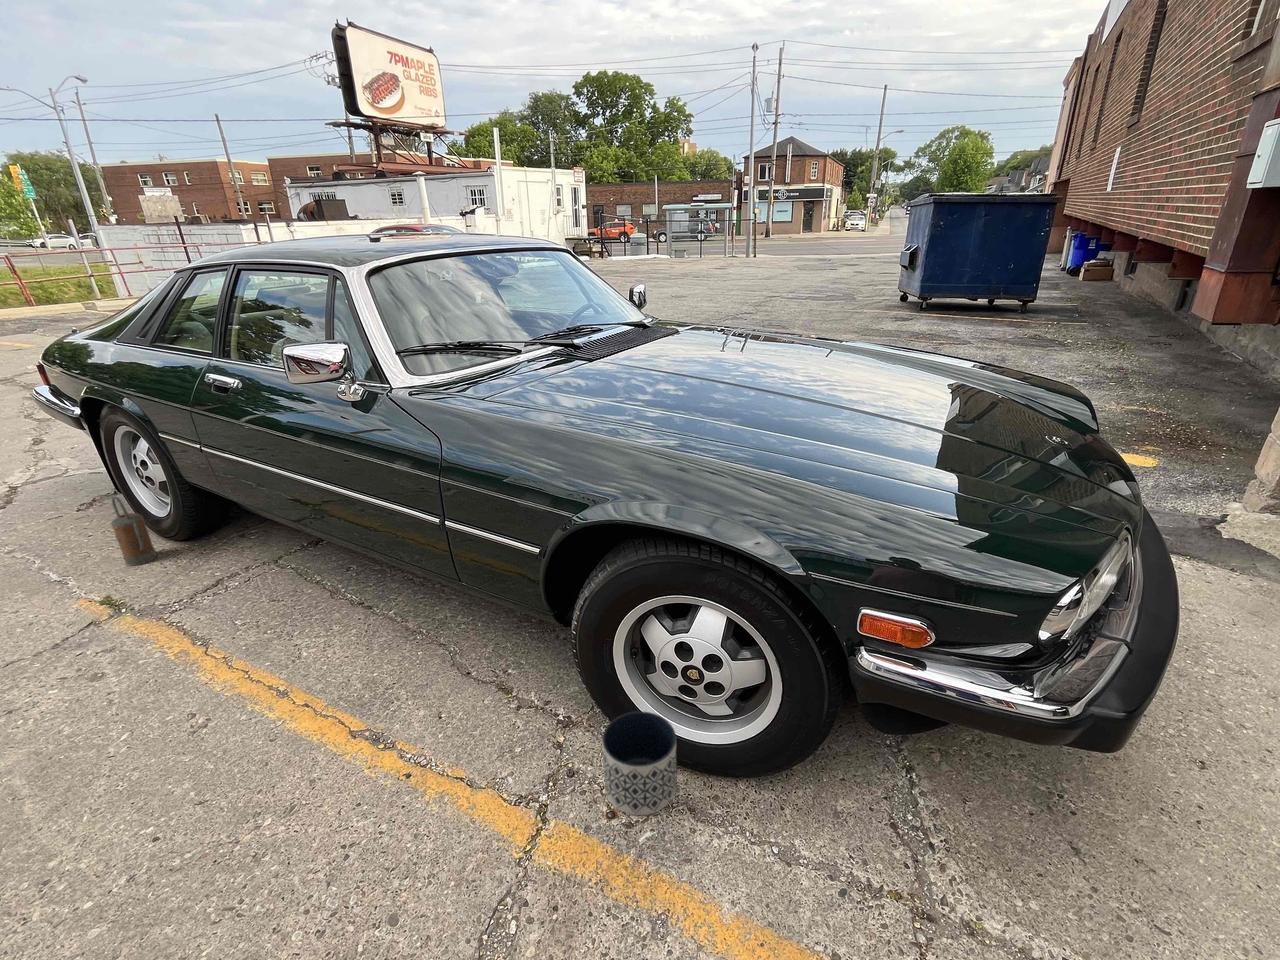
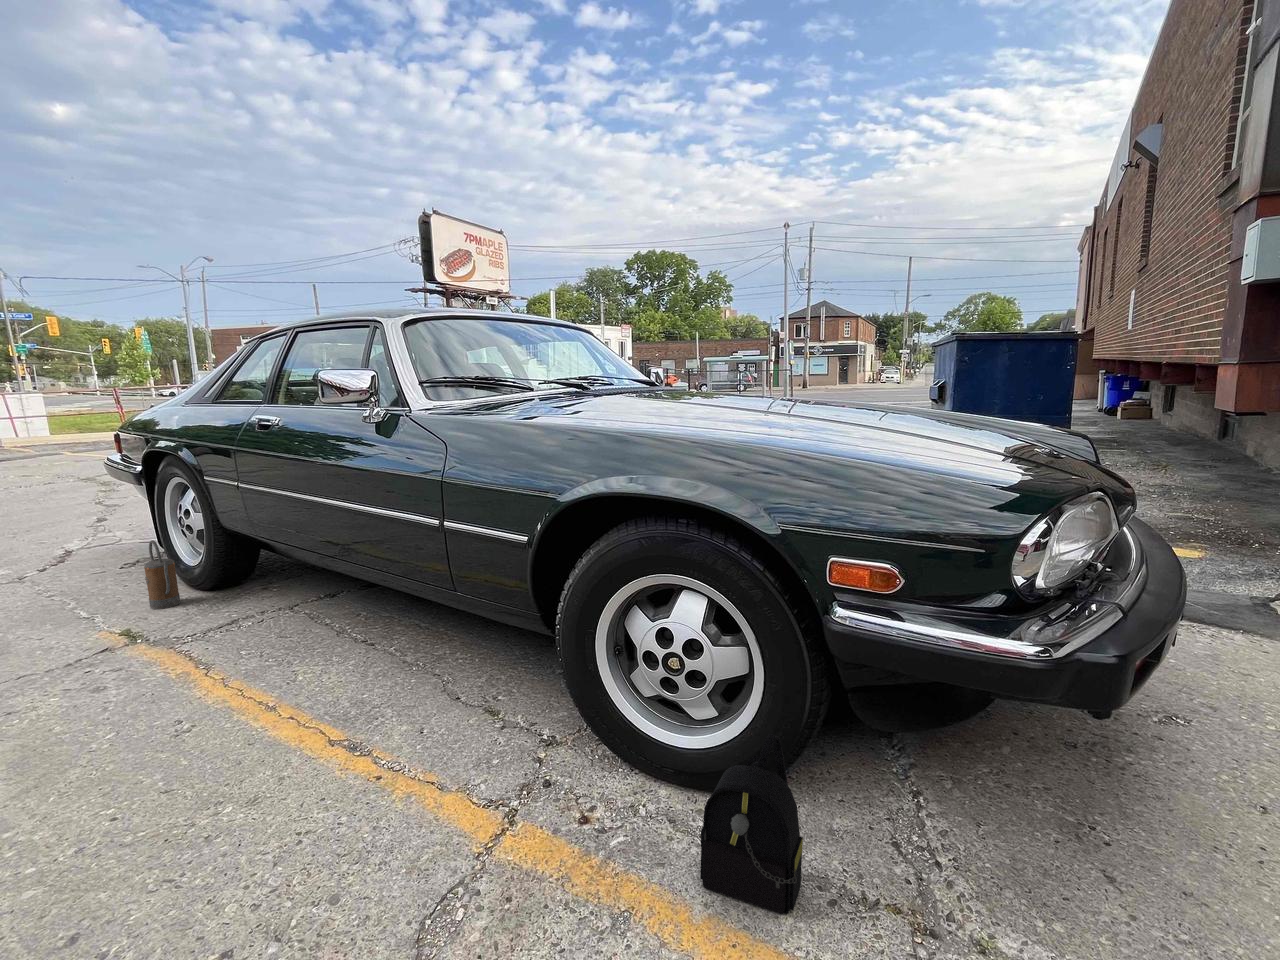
planter: present [602,711,676,815] -> none [579,714,658,821]
backpack: none [725,758,819,911] -> present [700,734,803,914]

